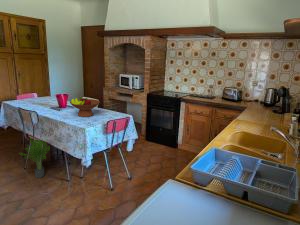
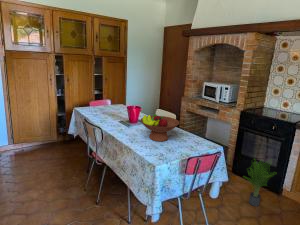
potted plant: present [28,141,49,178] -> present [248,162,271,206]

